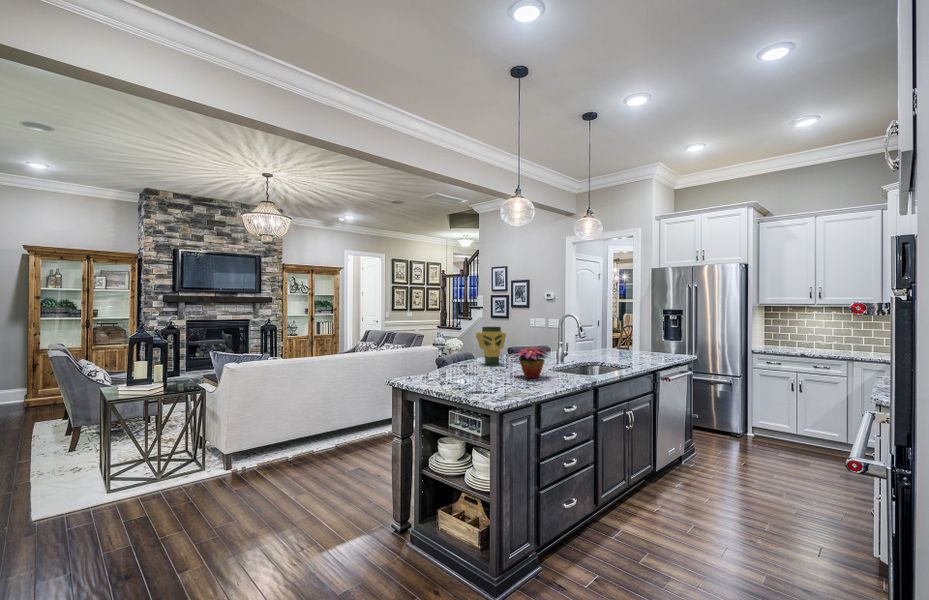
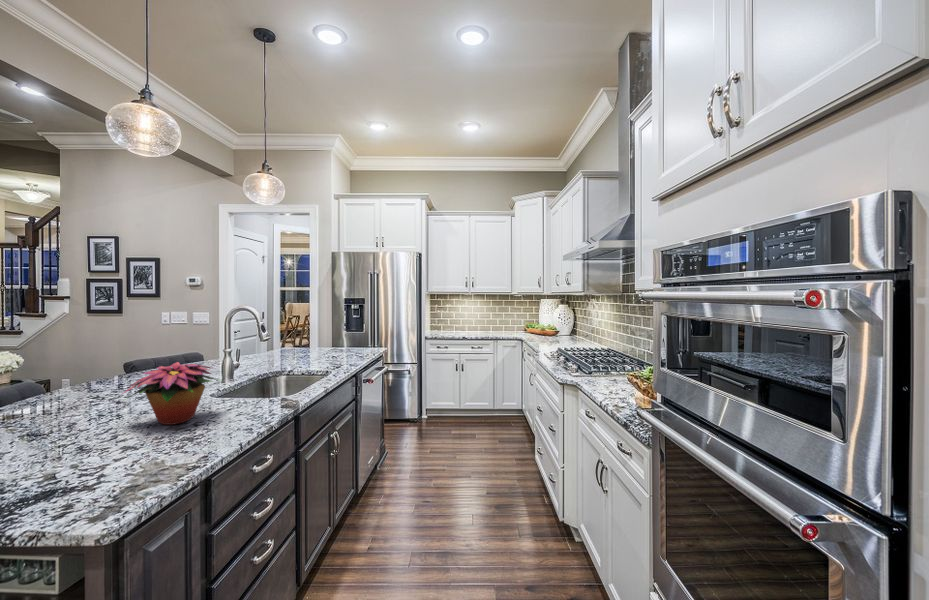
vase: present [476,327,506,366] -> none [27,328,112,407]

